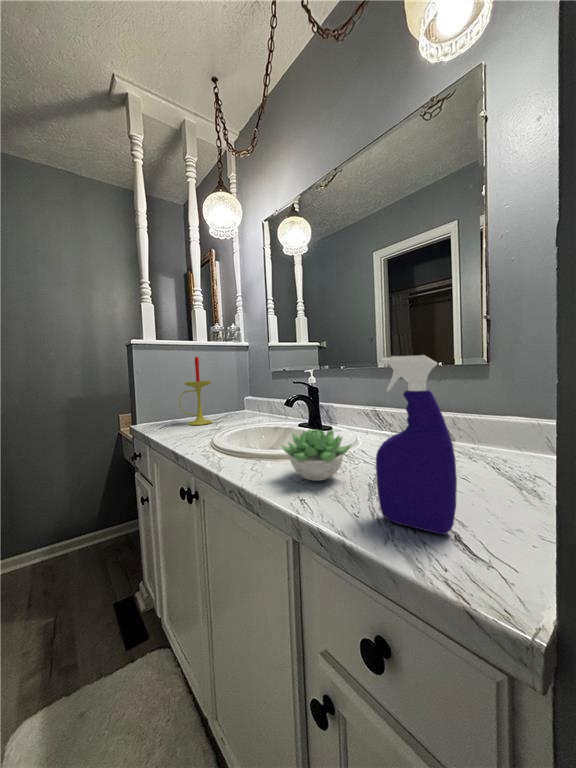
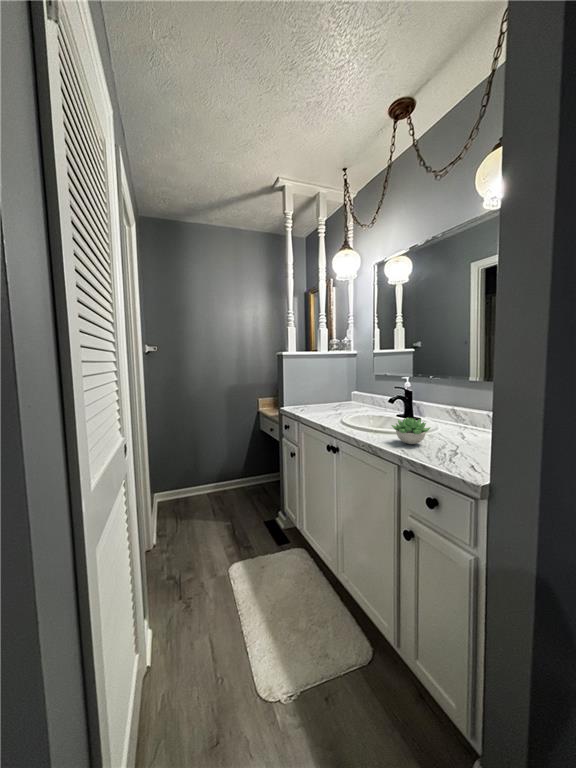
spray bottle: present [376,355,457,535] -> none [440,388,476,465]
candle: present [178,357,212,425] -> none [312,363,334,410]

